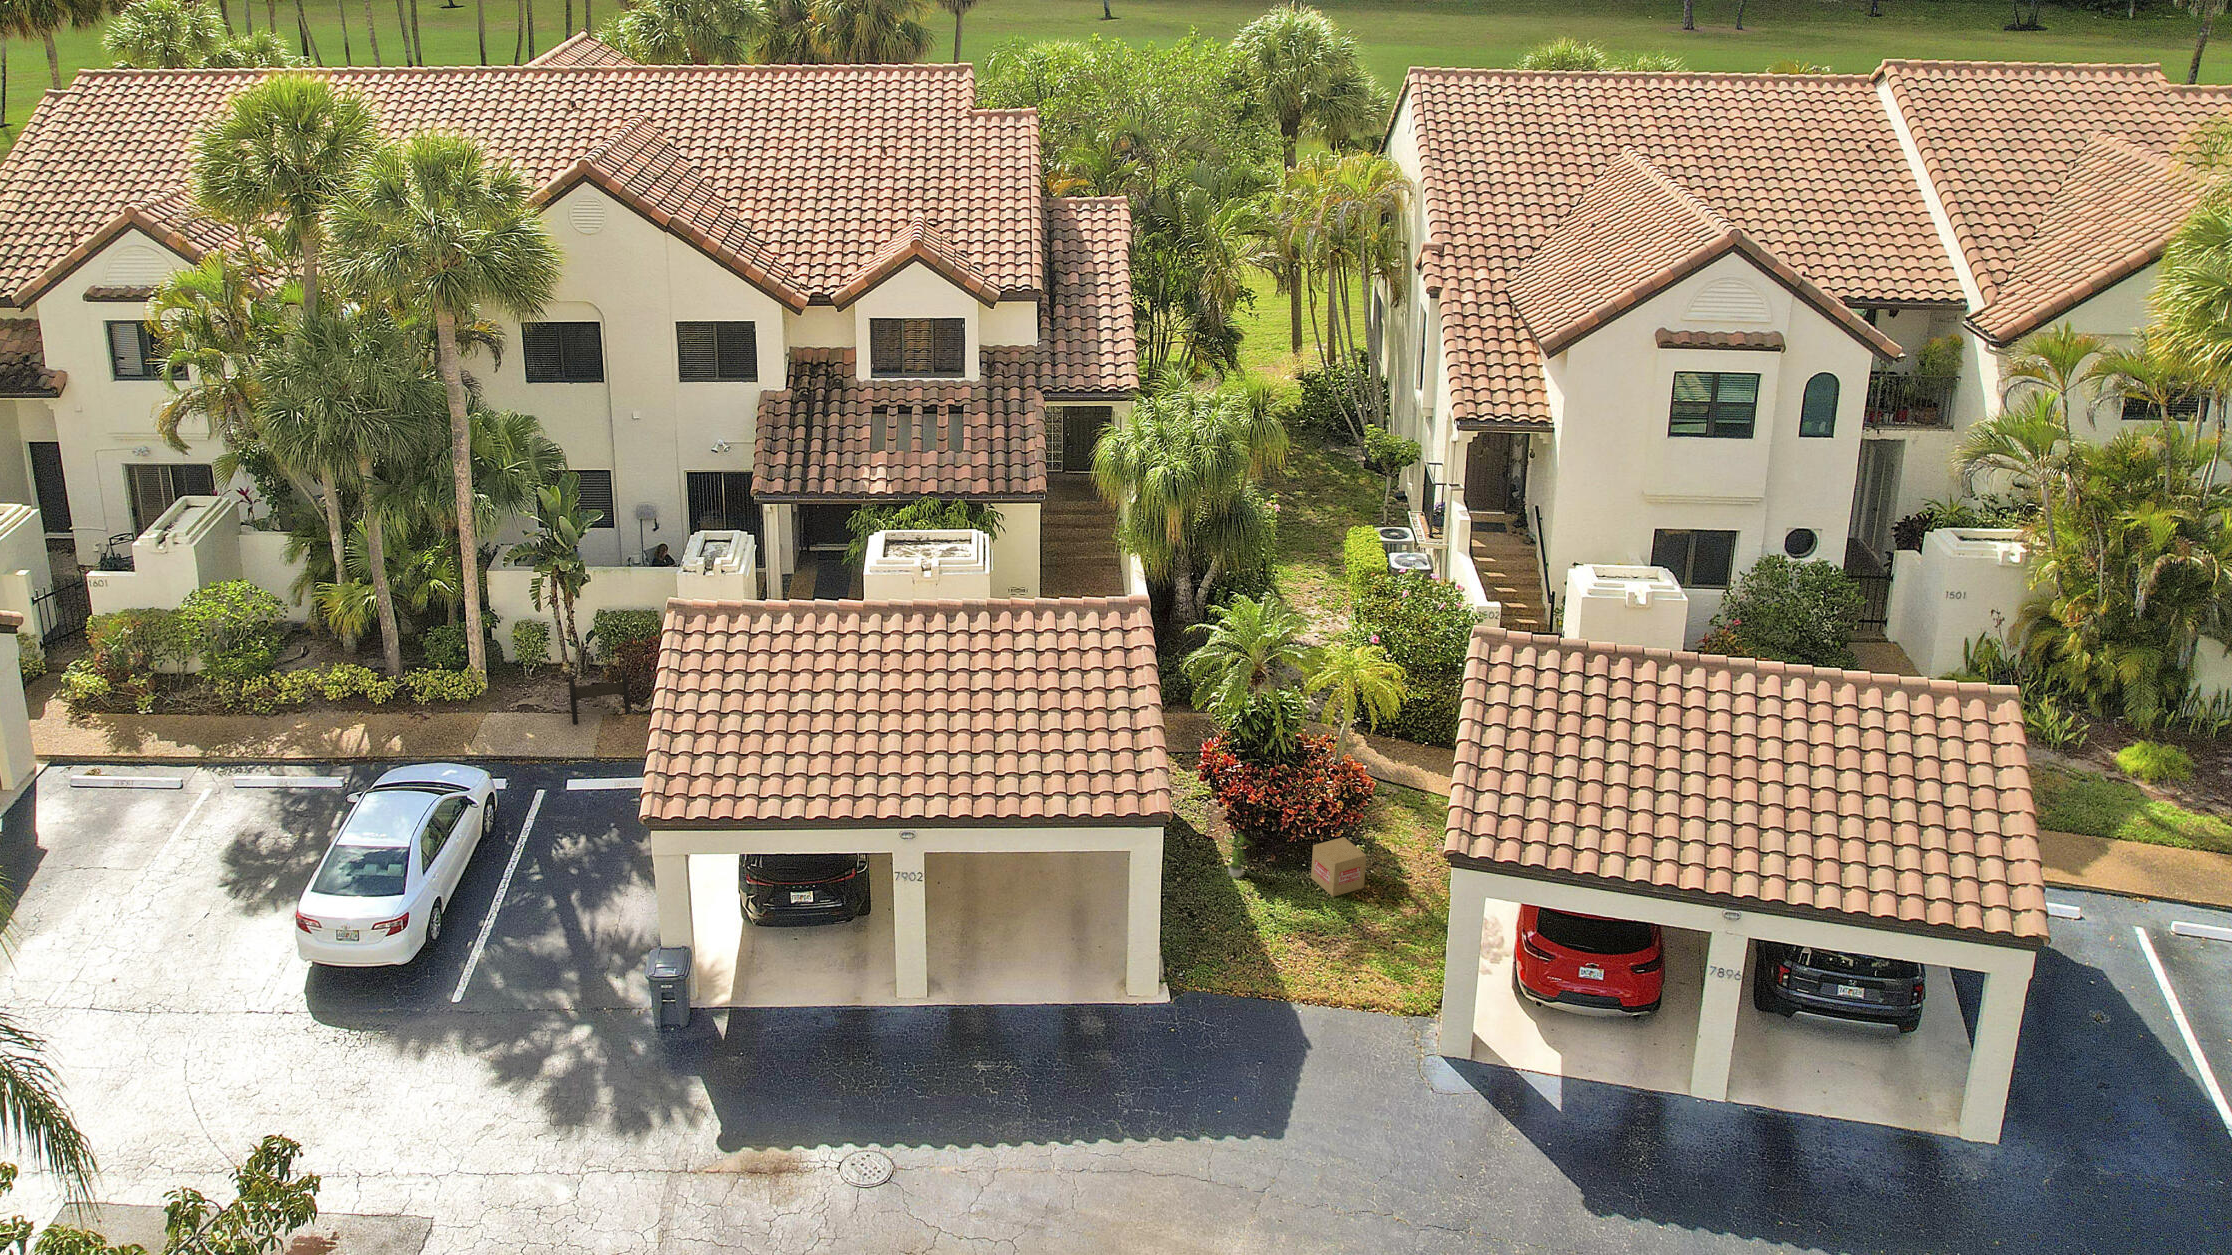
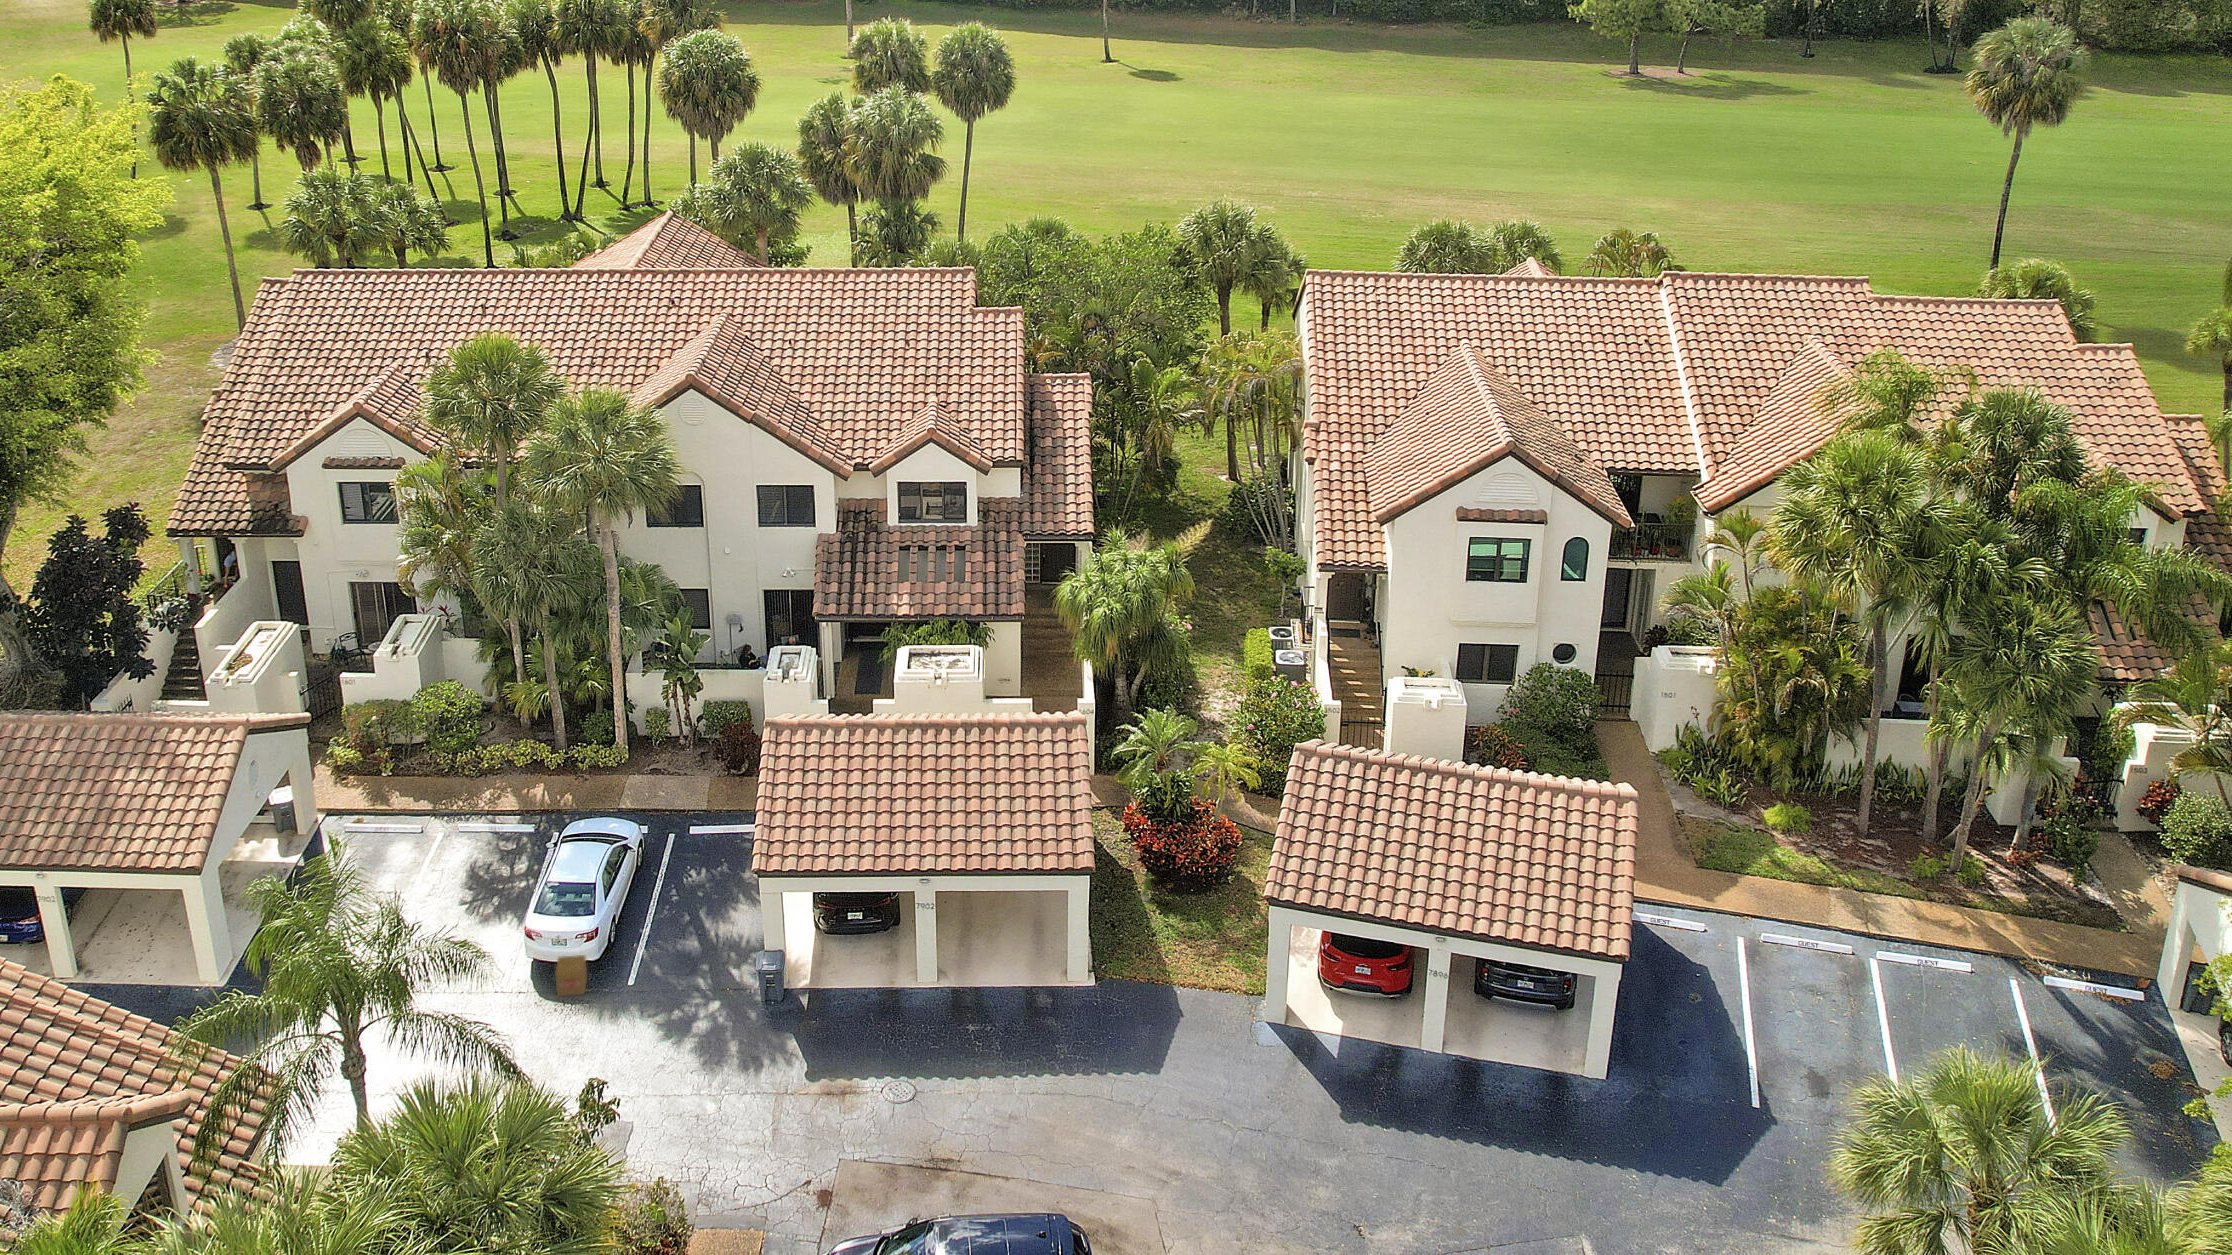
bench: present [569,670,631,725] -> none [685,745,729,785]
cardboard box: present [1311,837,1366,897] -> present [555,955,587,996]

